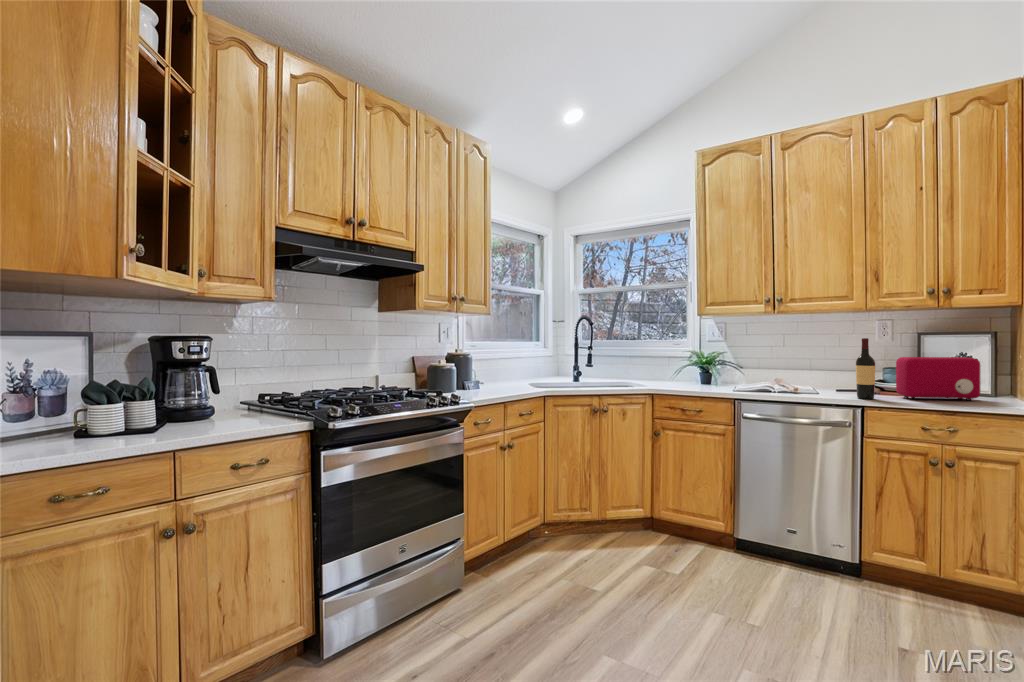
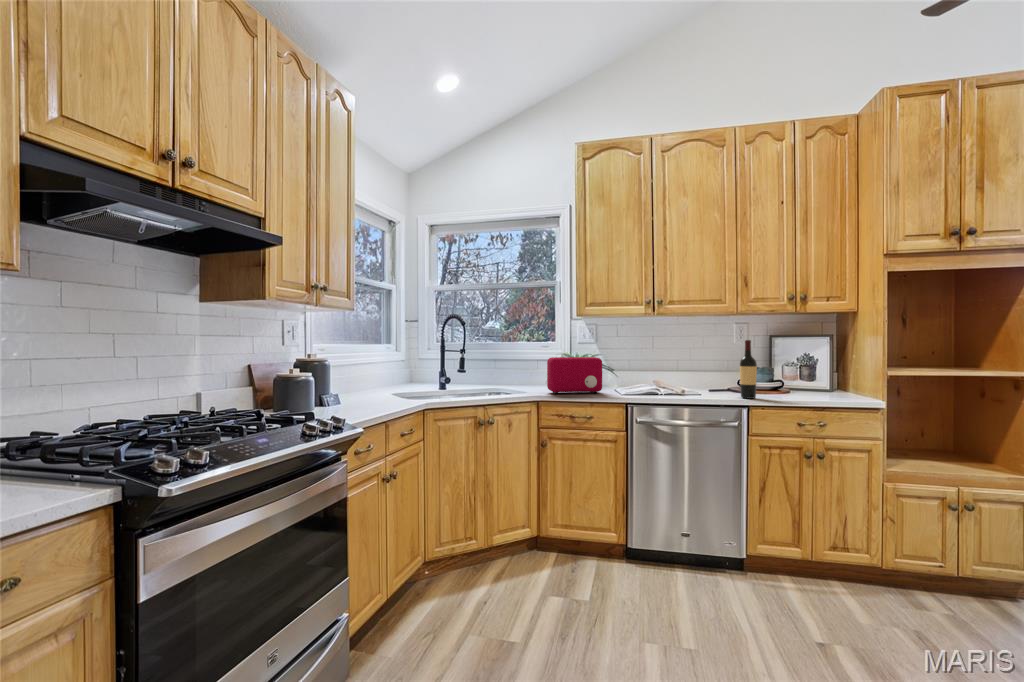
toaster: present [896,357,980,401] -> present [547,357,602,394]

